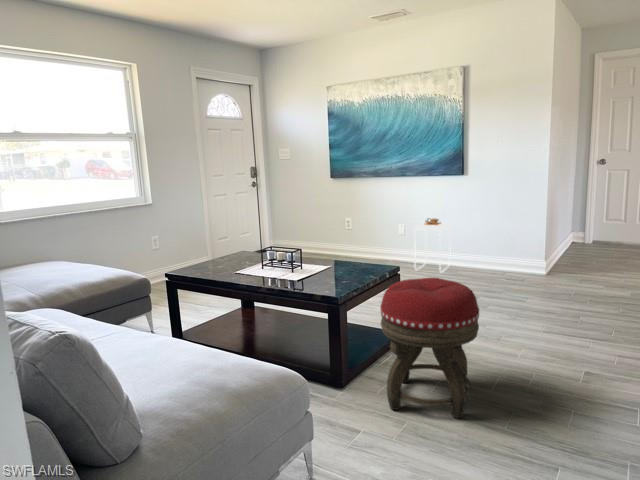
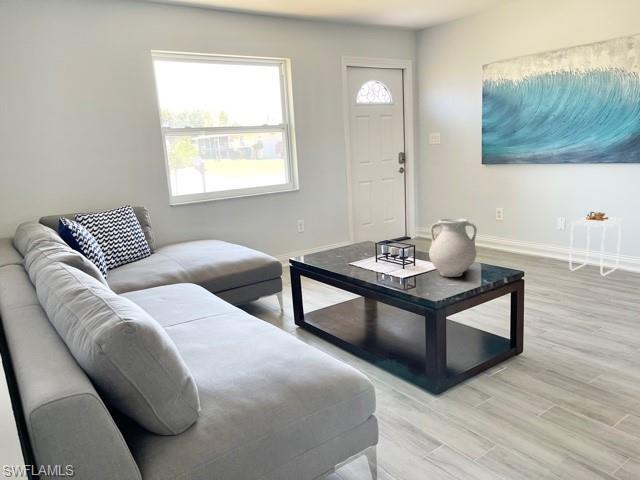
vase: none [318,221,361,276] -> present [429,218,477,277]
footstool: present [381,278,479,419] -> none [479,290,599,455]

